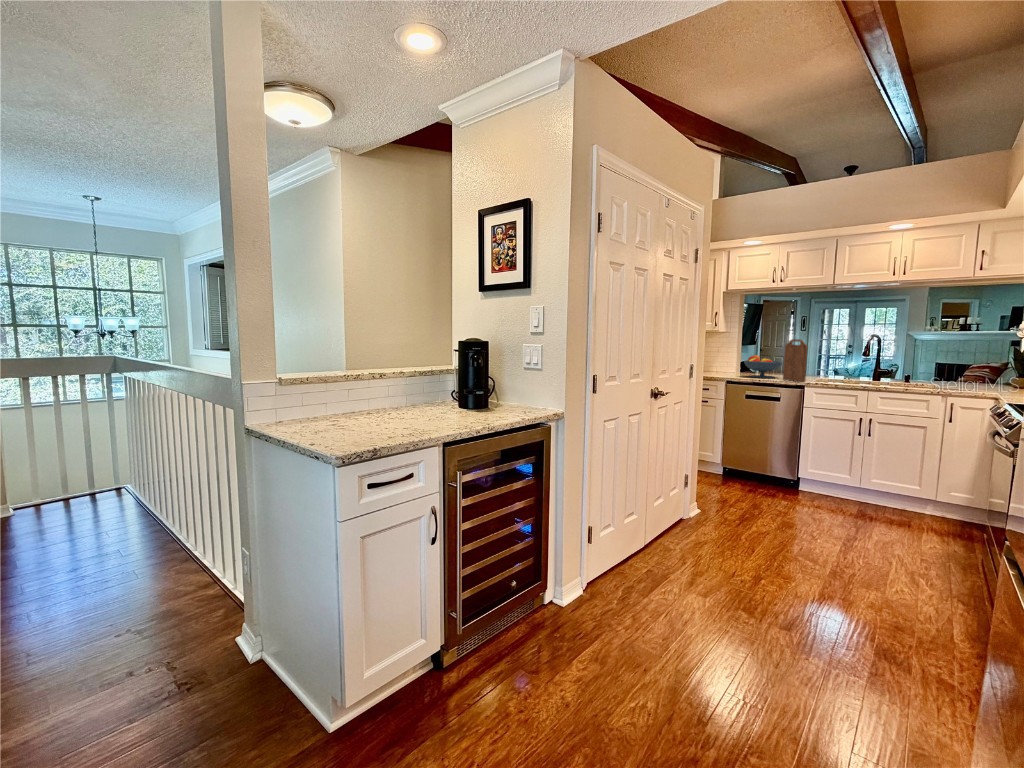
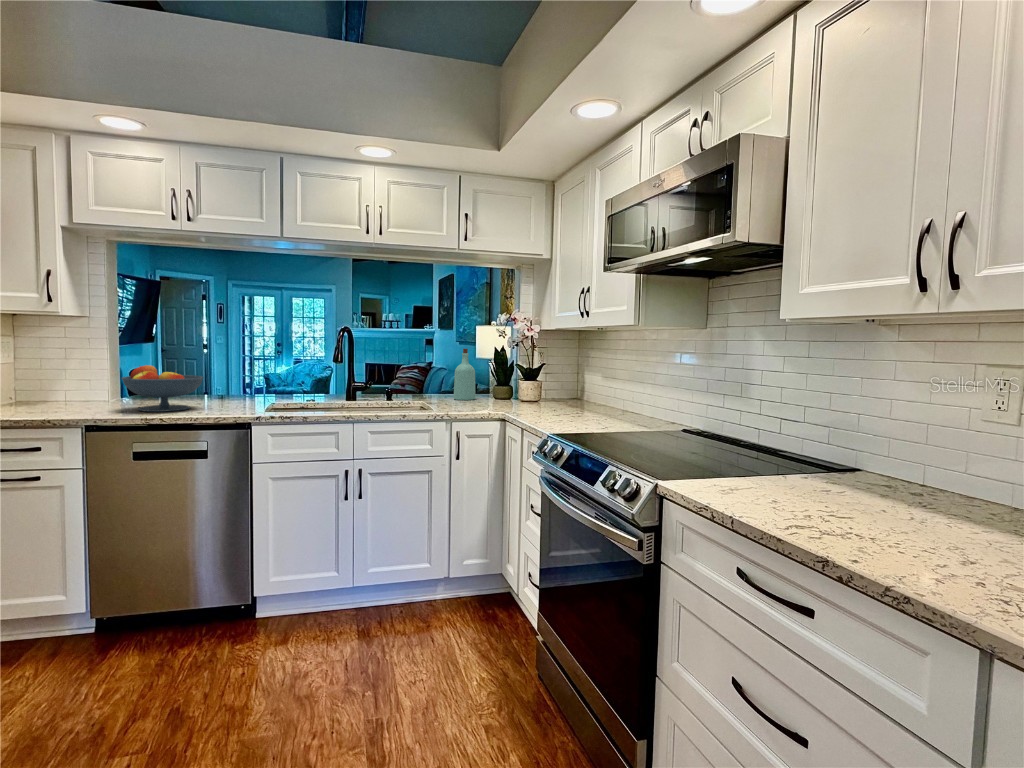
cutting board: present [783,339,808,382] -> none [207,333,251,415]
bottle: none [971,348,996,387] -> present [454,349,475,400]

